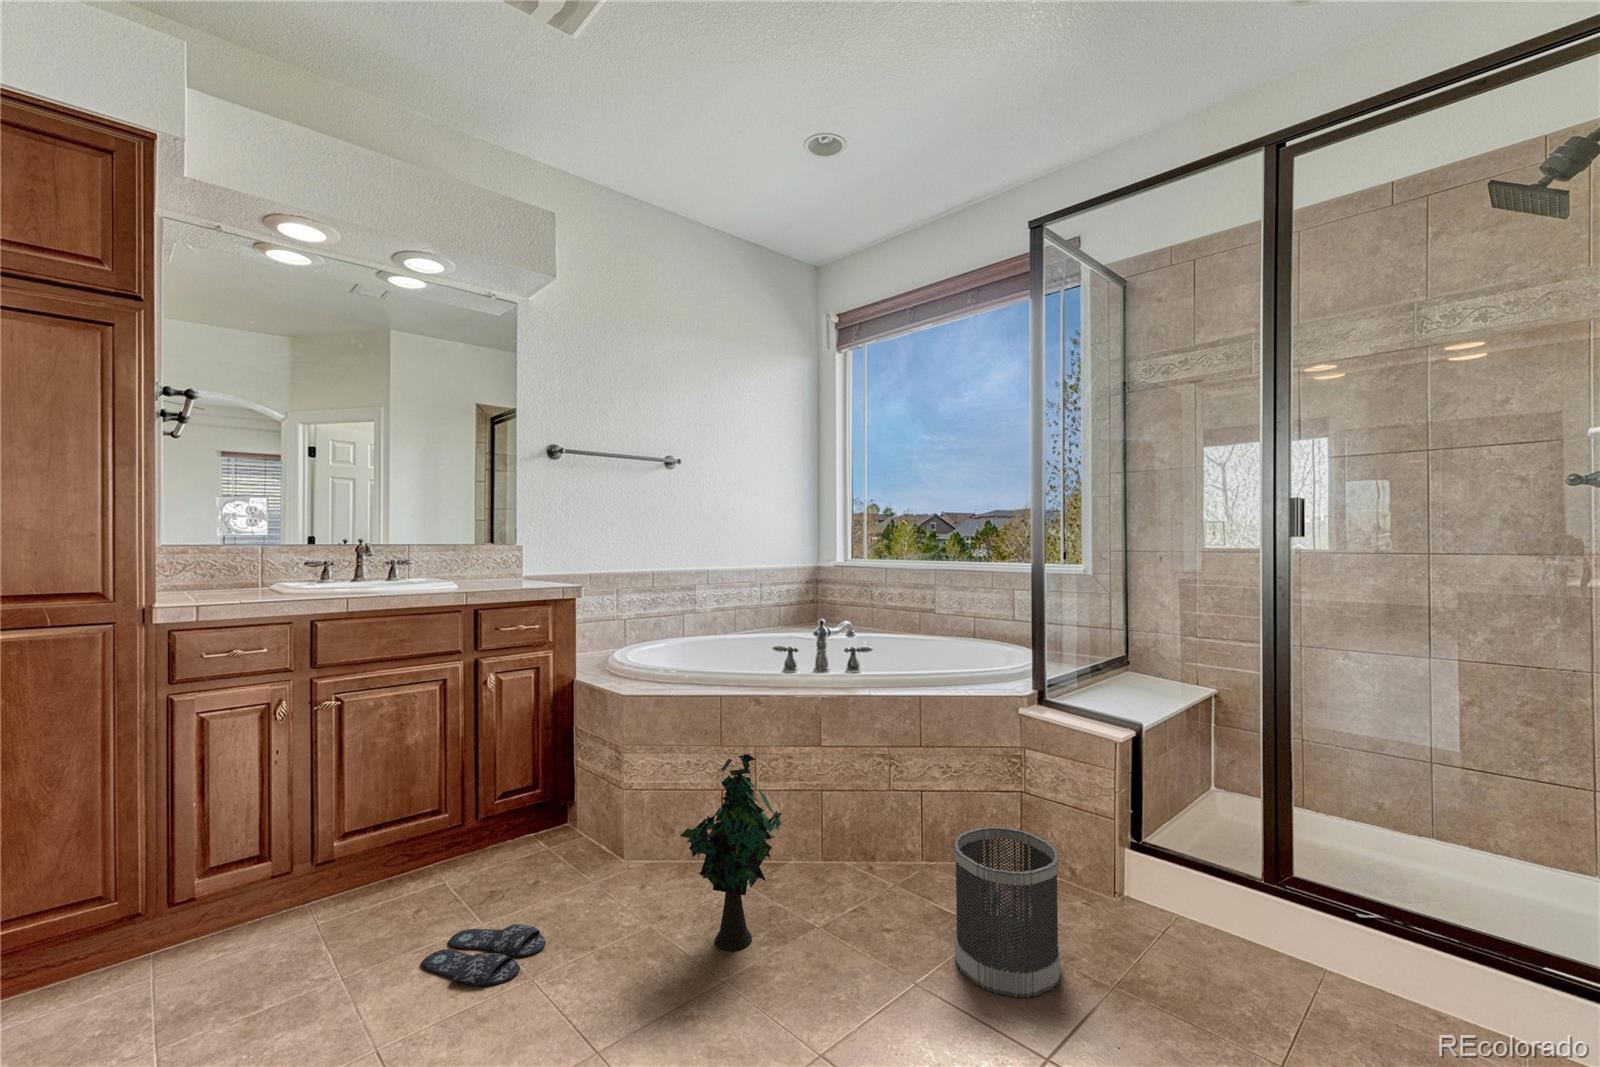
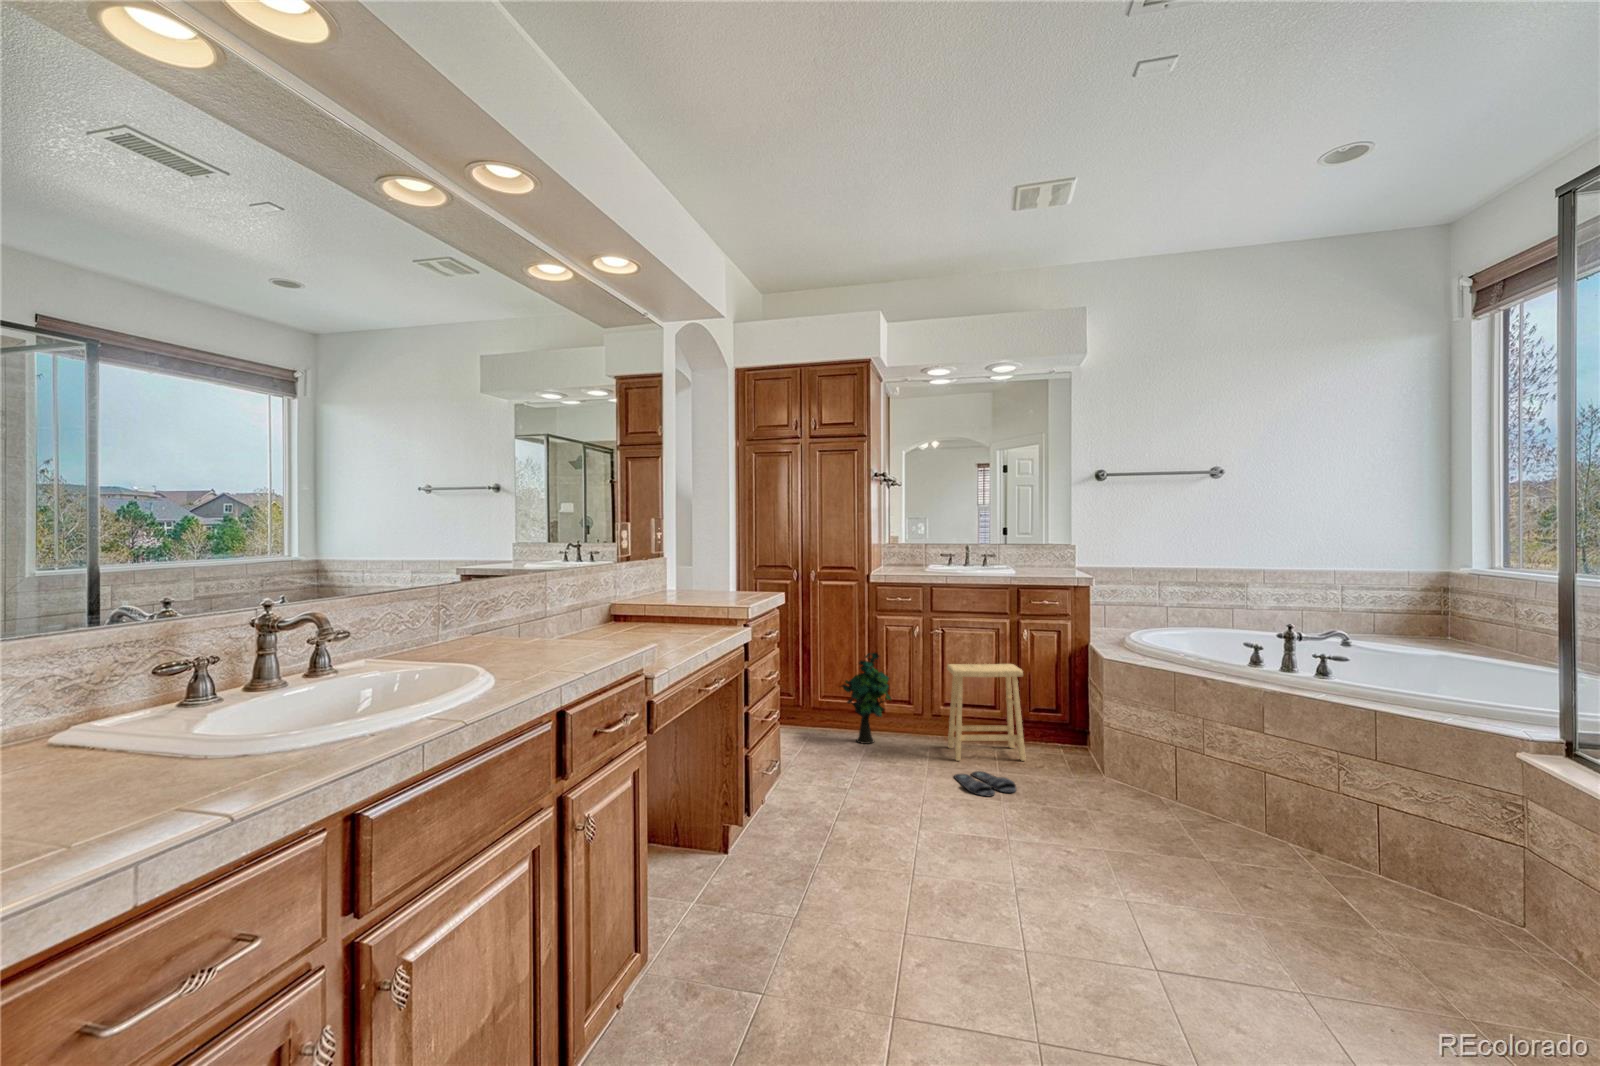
footstool: none [363,730,513,930] -> present [947,664,1026,761]
decorative plant: present [680,754,781,951] -> present [841,653,891,744]
wastebasket: present [954,827,1060,998] -> none [1284,818,1403,974]

